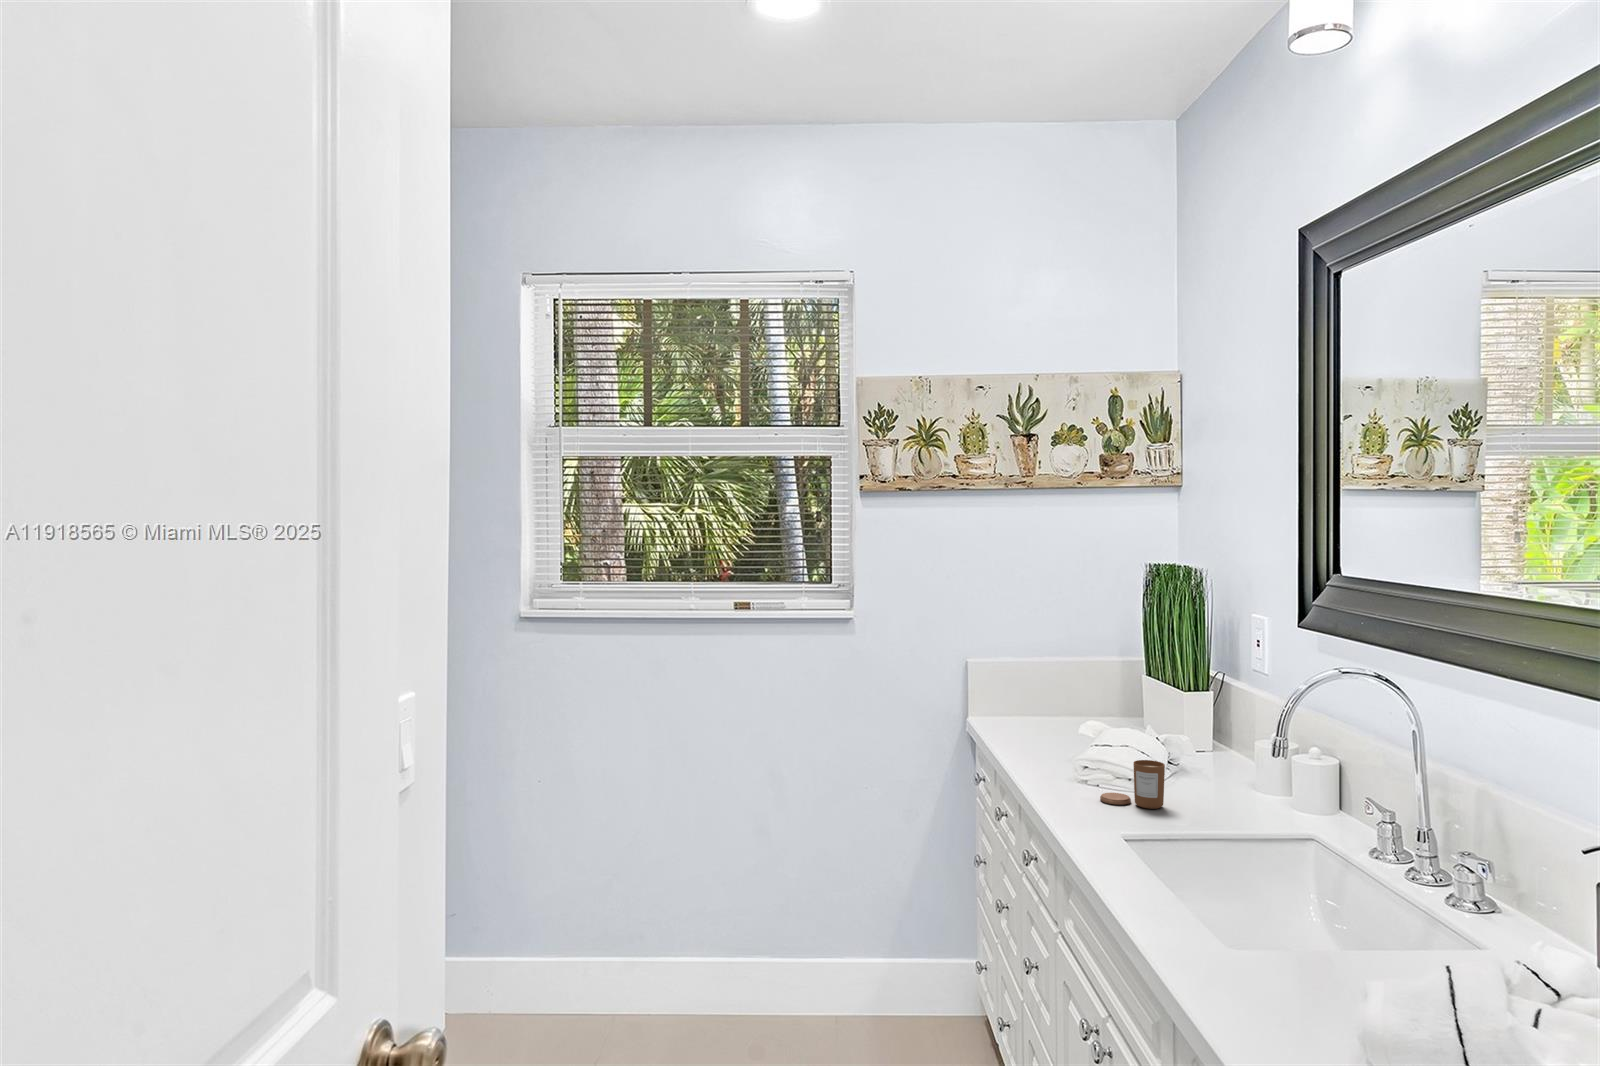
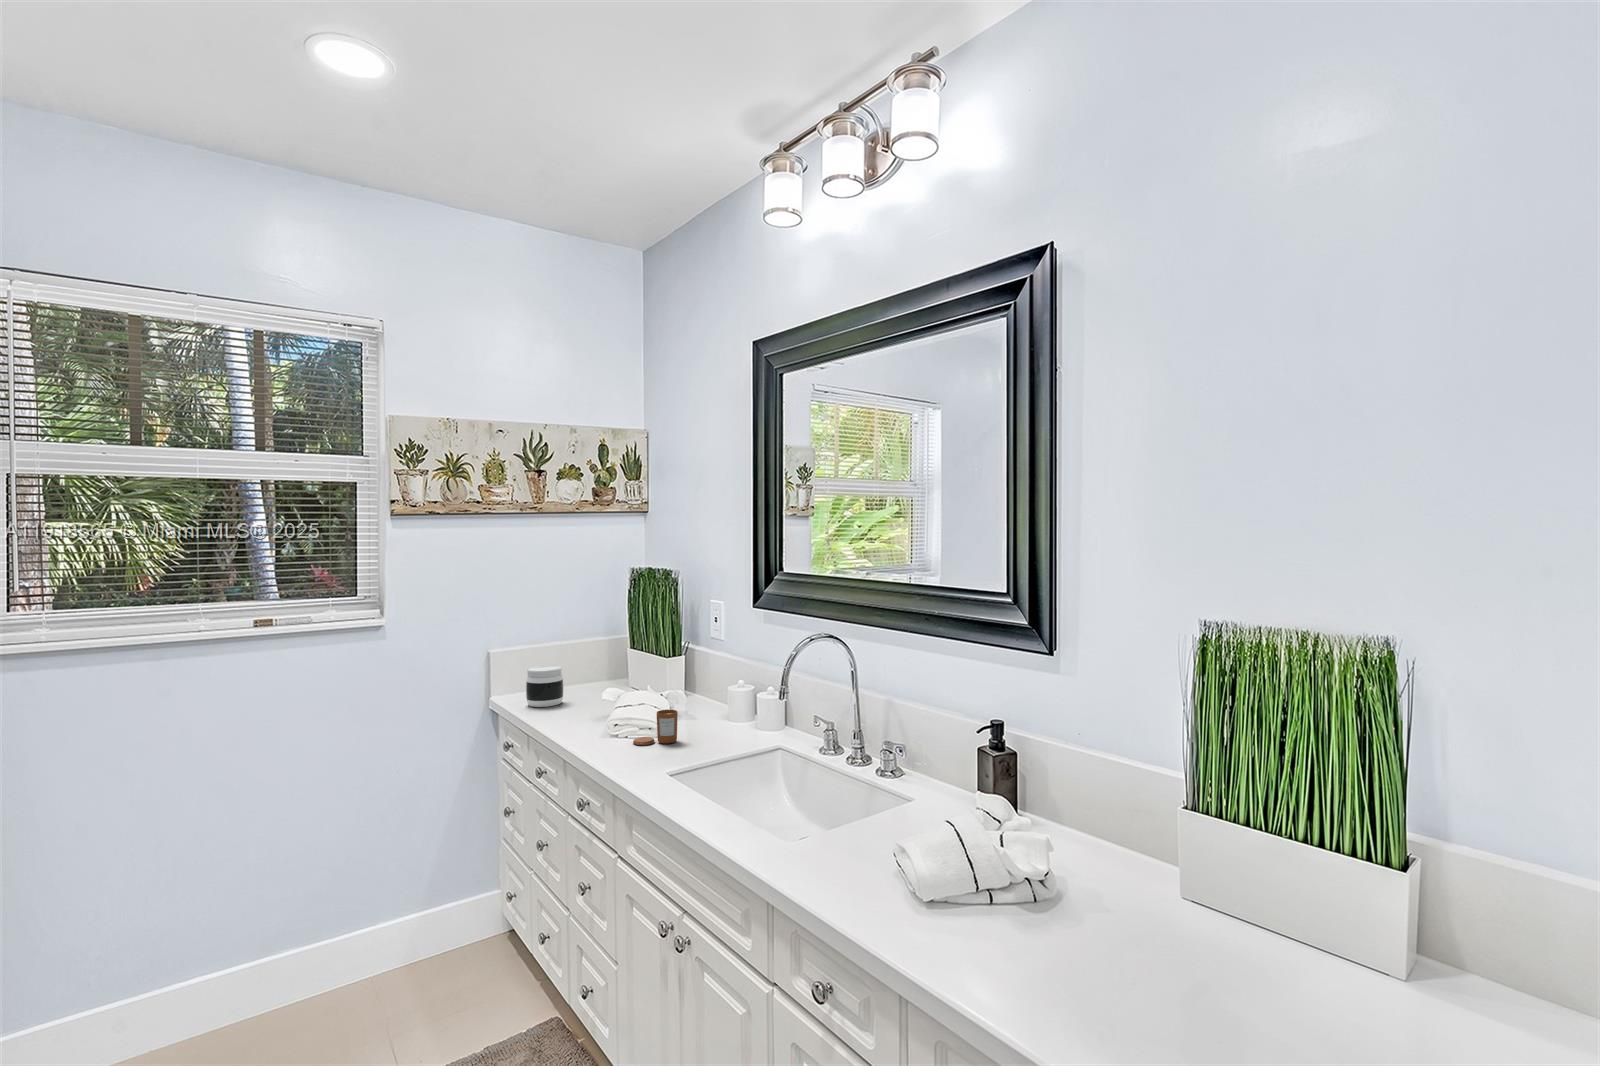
jar: none [1001,682,1047,734] -> present [526,665,563,707]

